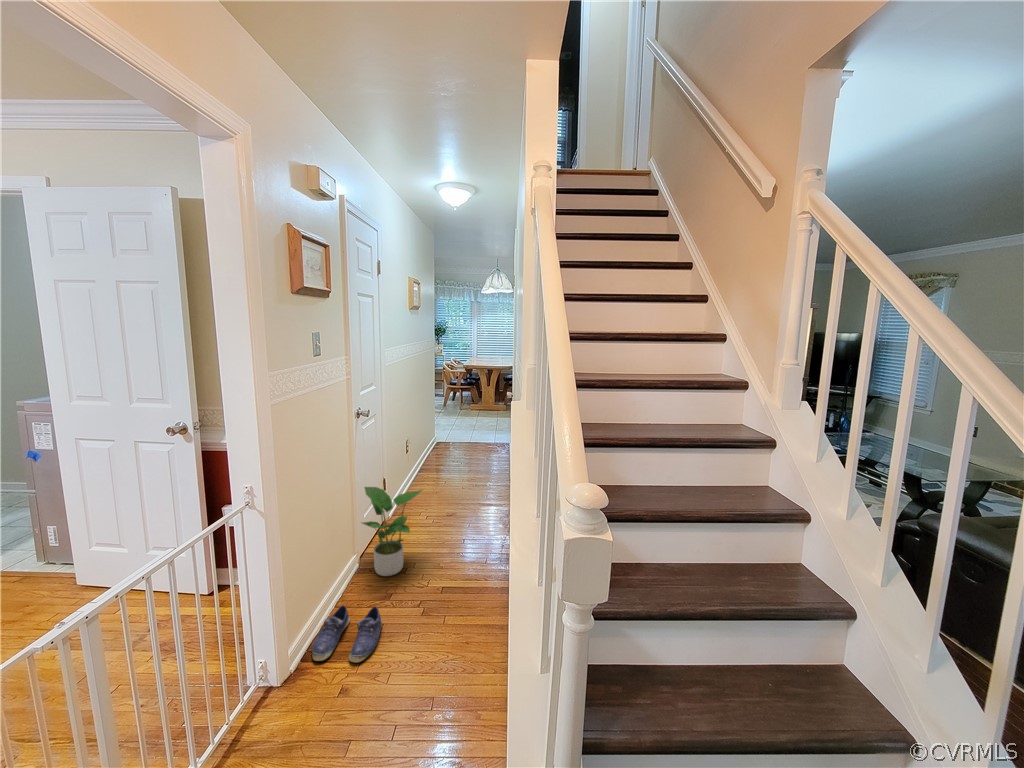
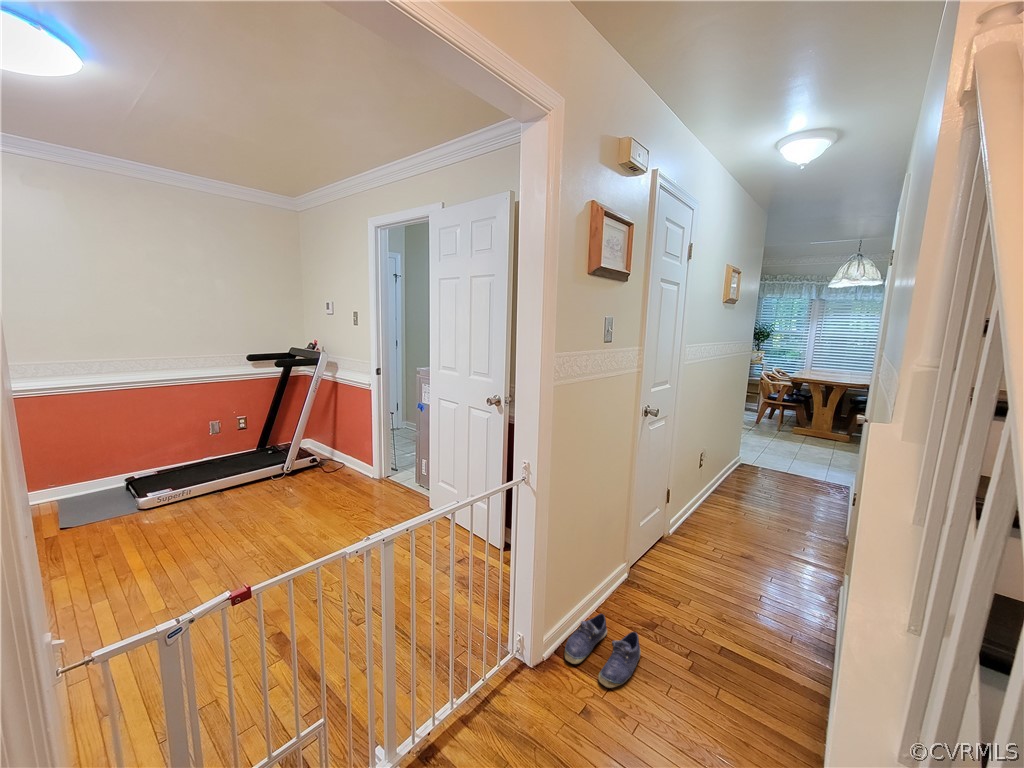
potted plant: present [362,487,422,576] -> none [634,493,714,603]

